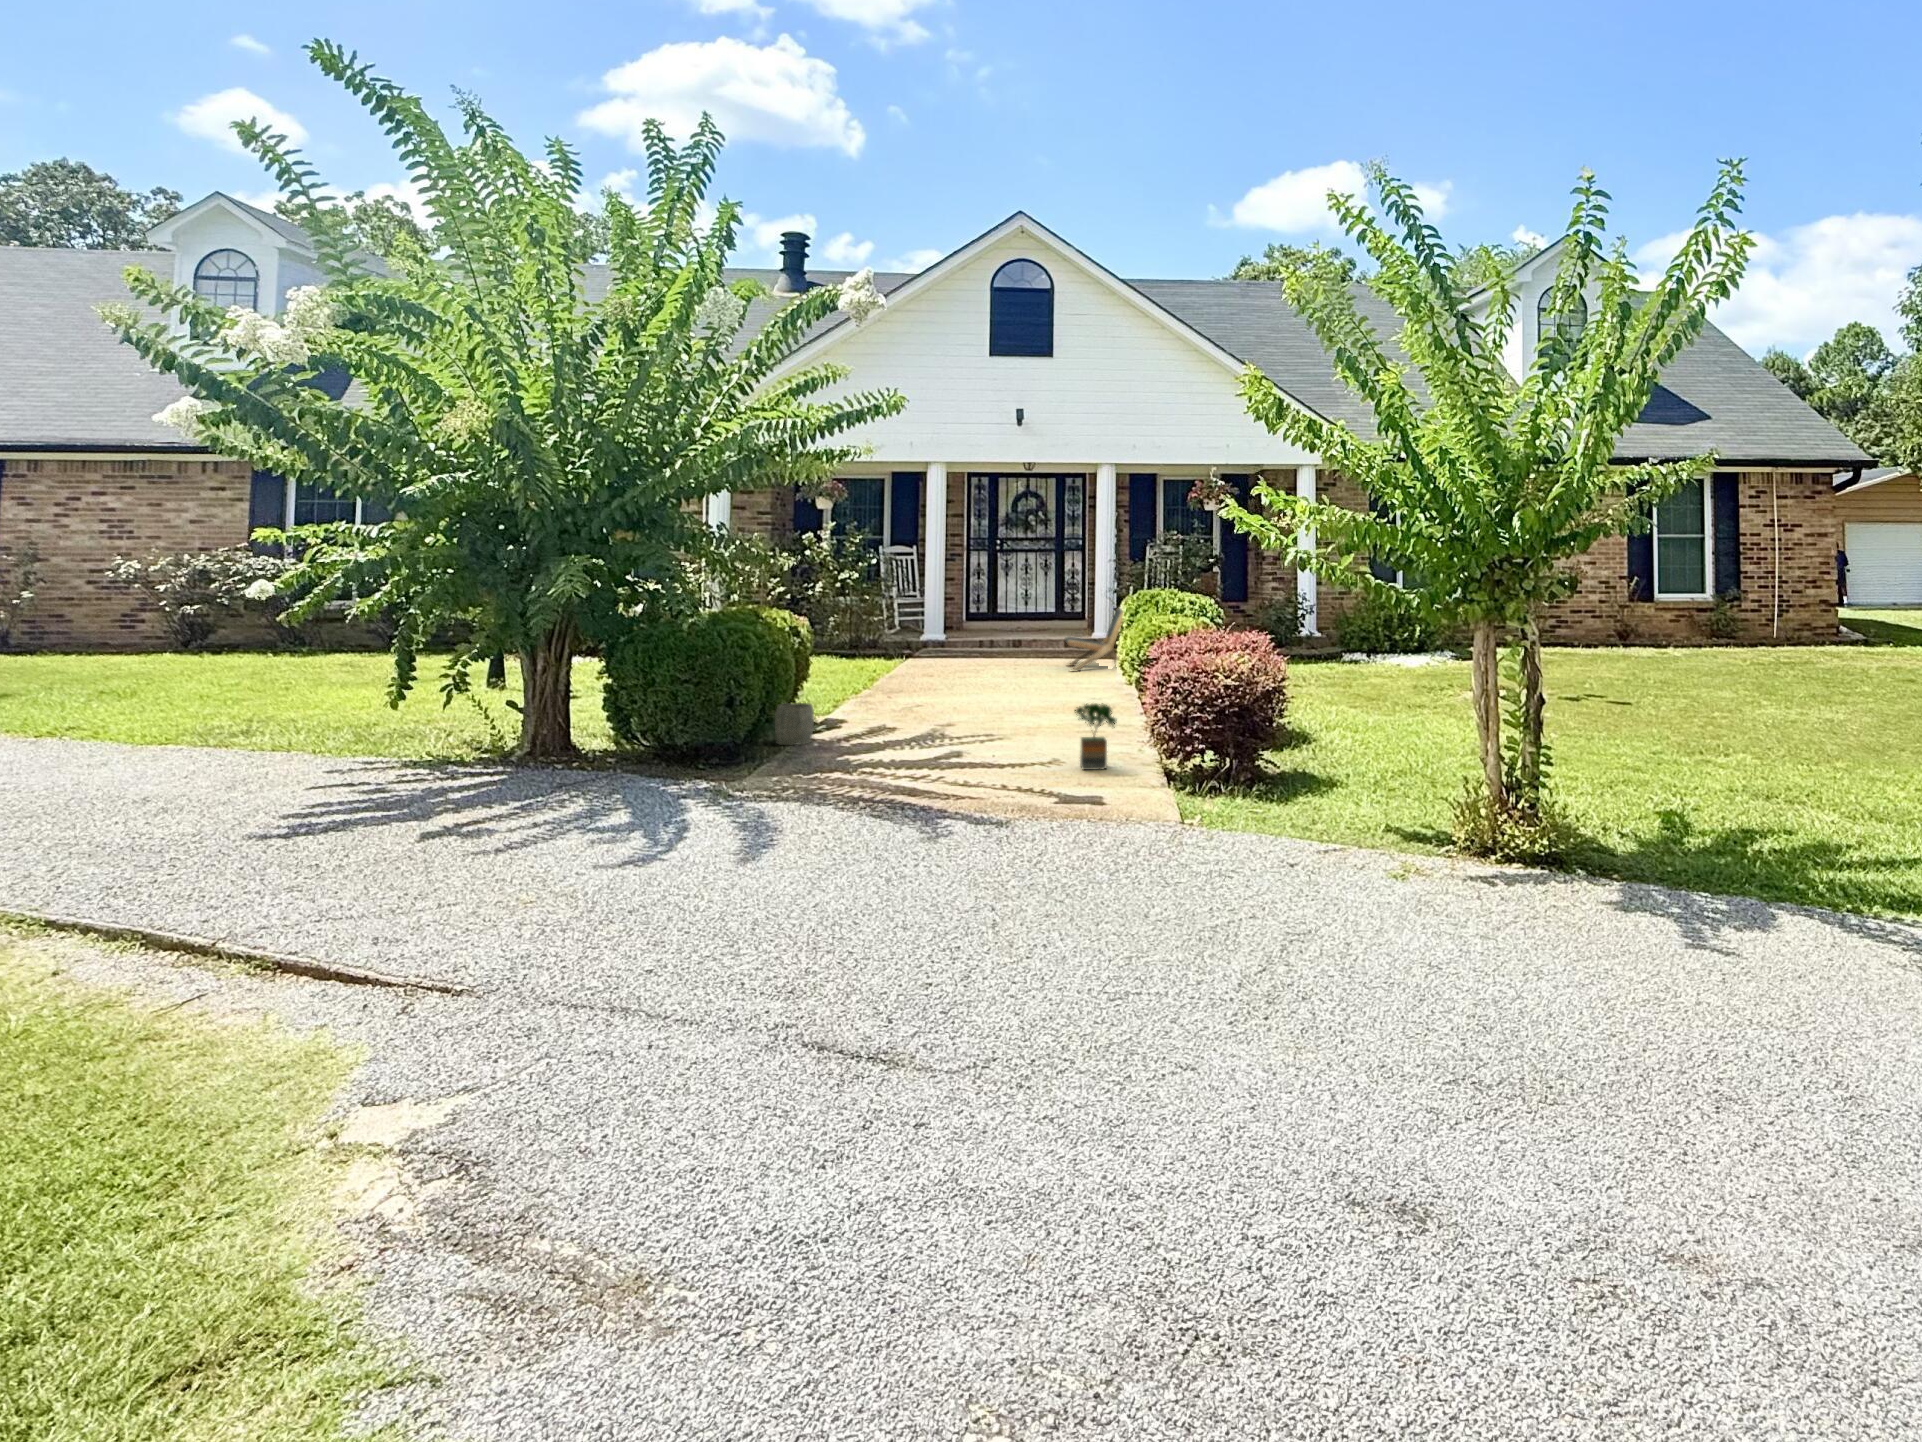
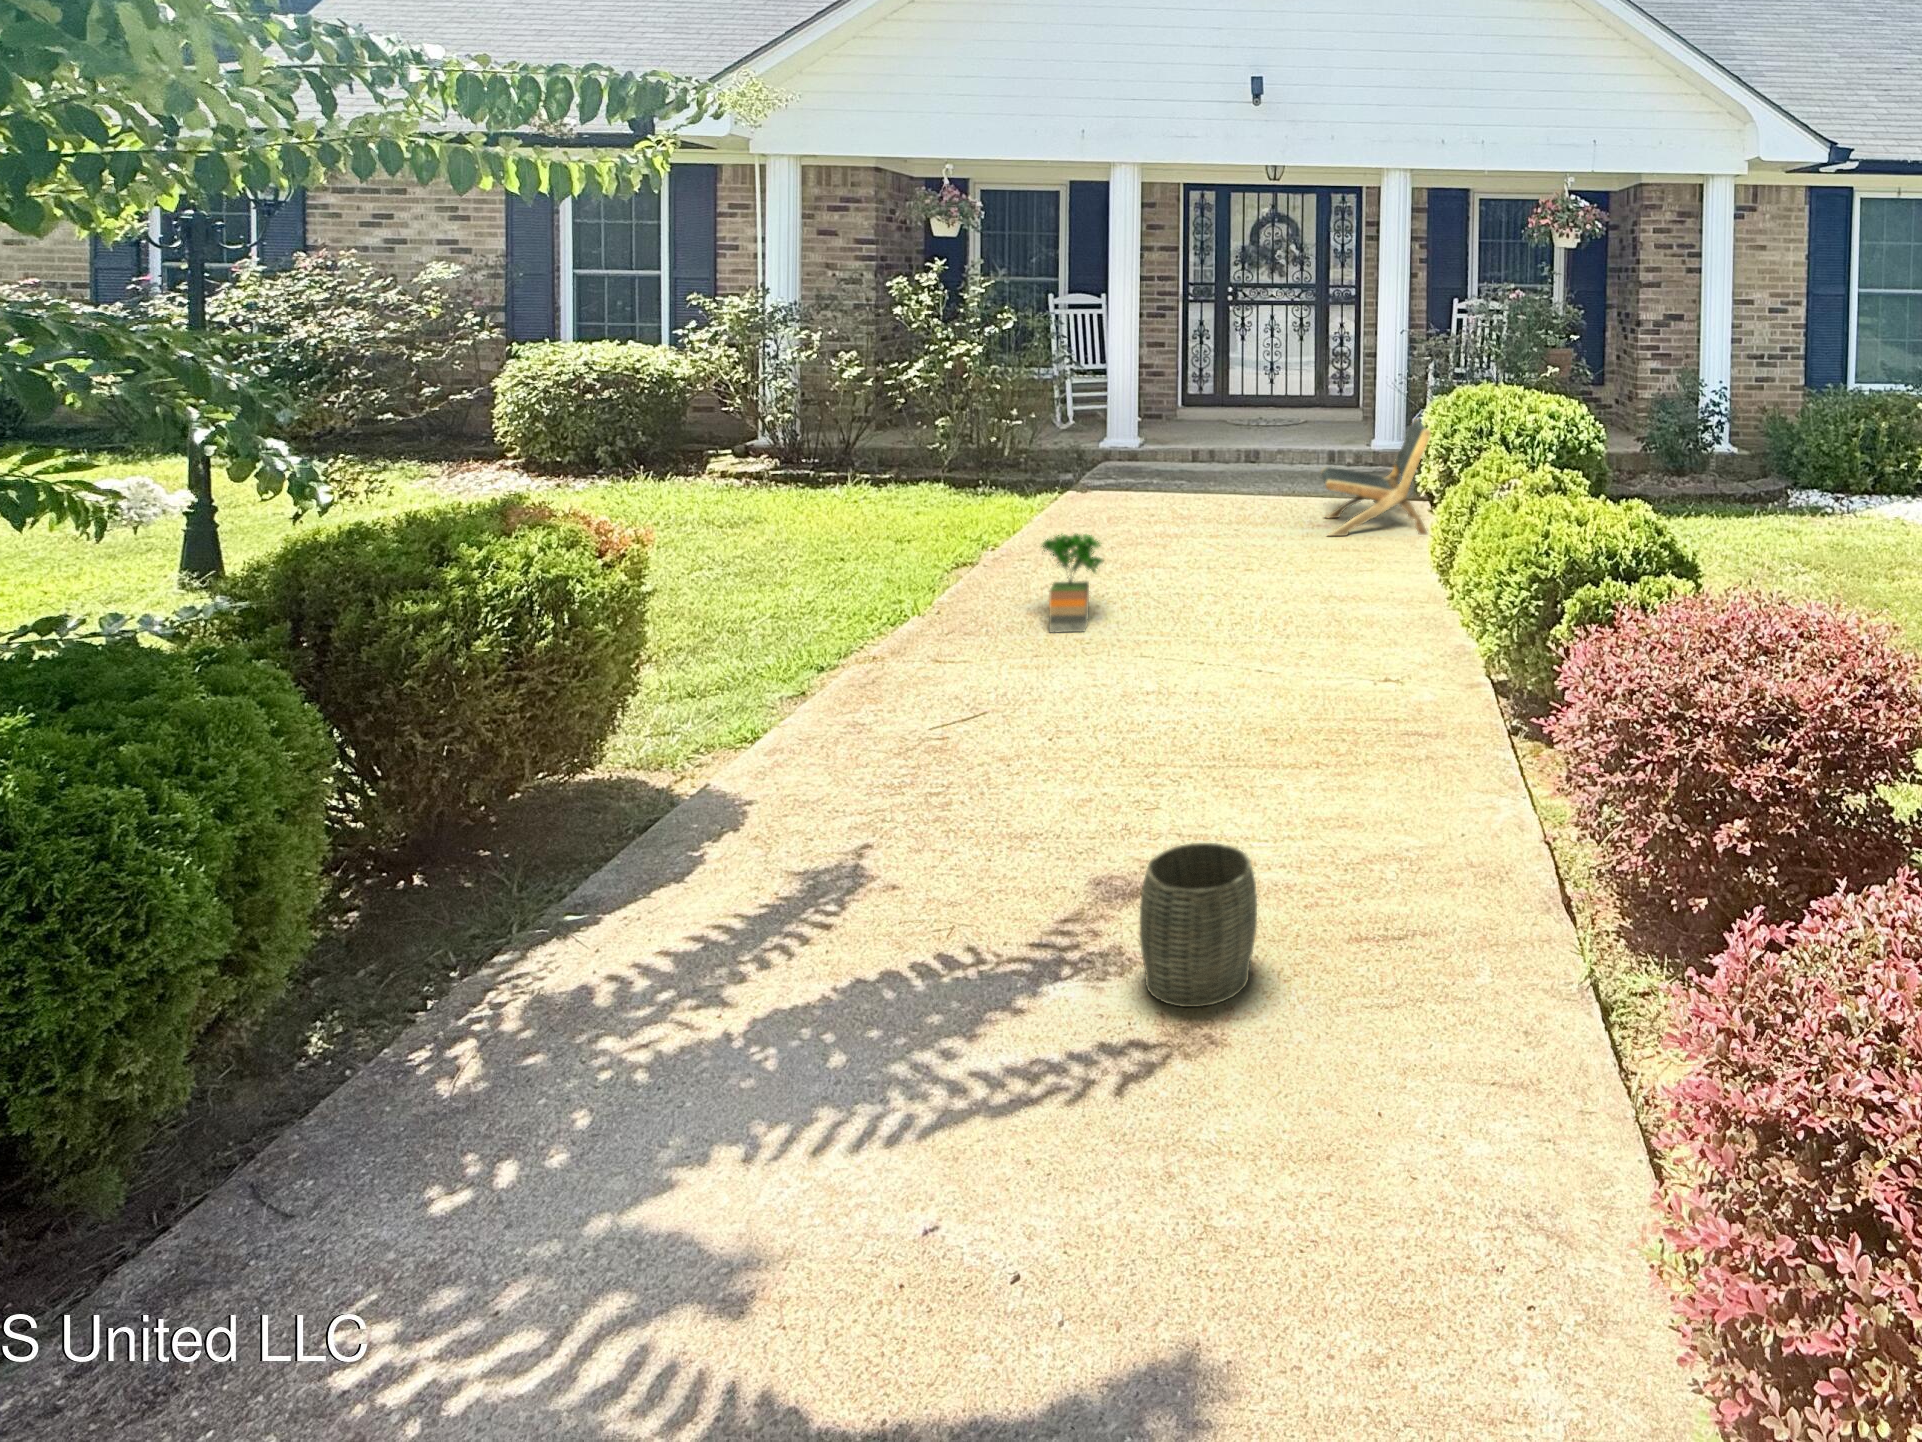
woven basket: present [775,703,814,745] -> present [1140,843,1257,1007]
potted tree: present [1074,703,1117,770] -> present [1041,534,1103,633]

